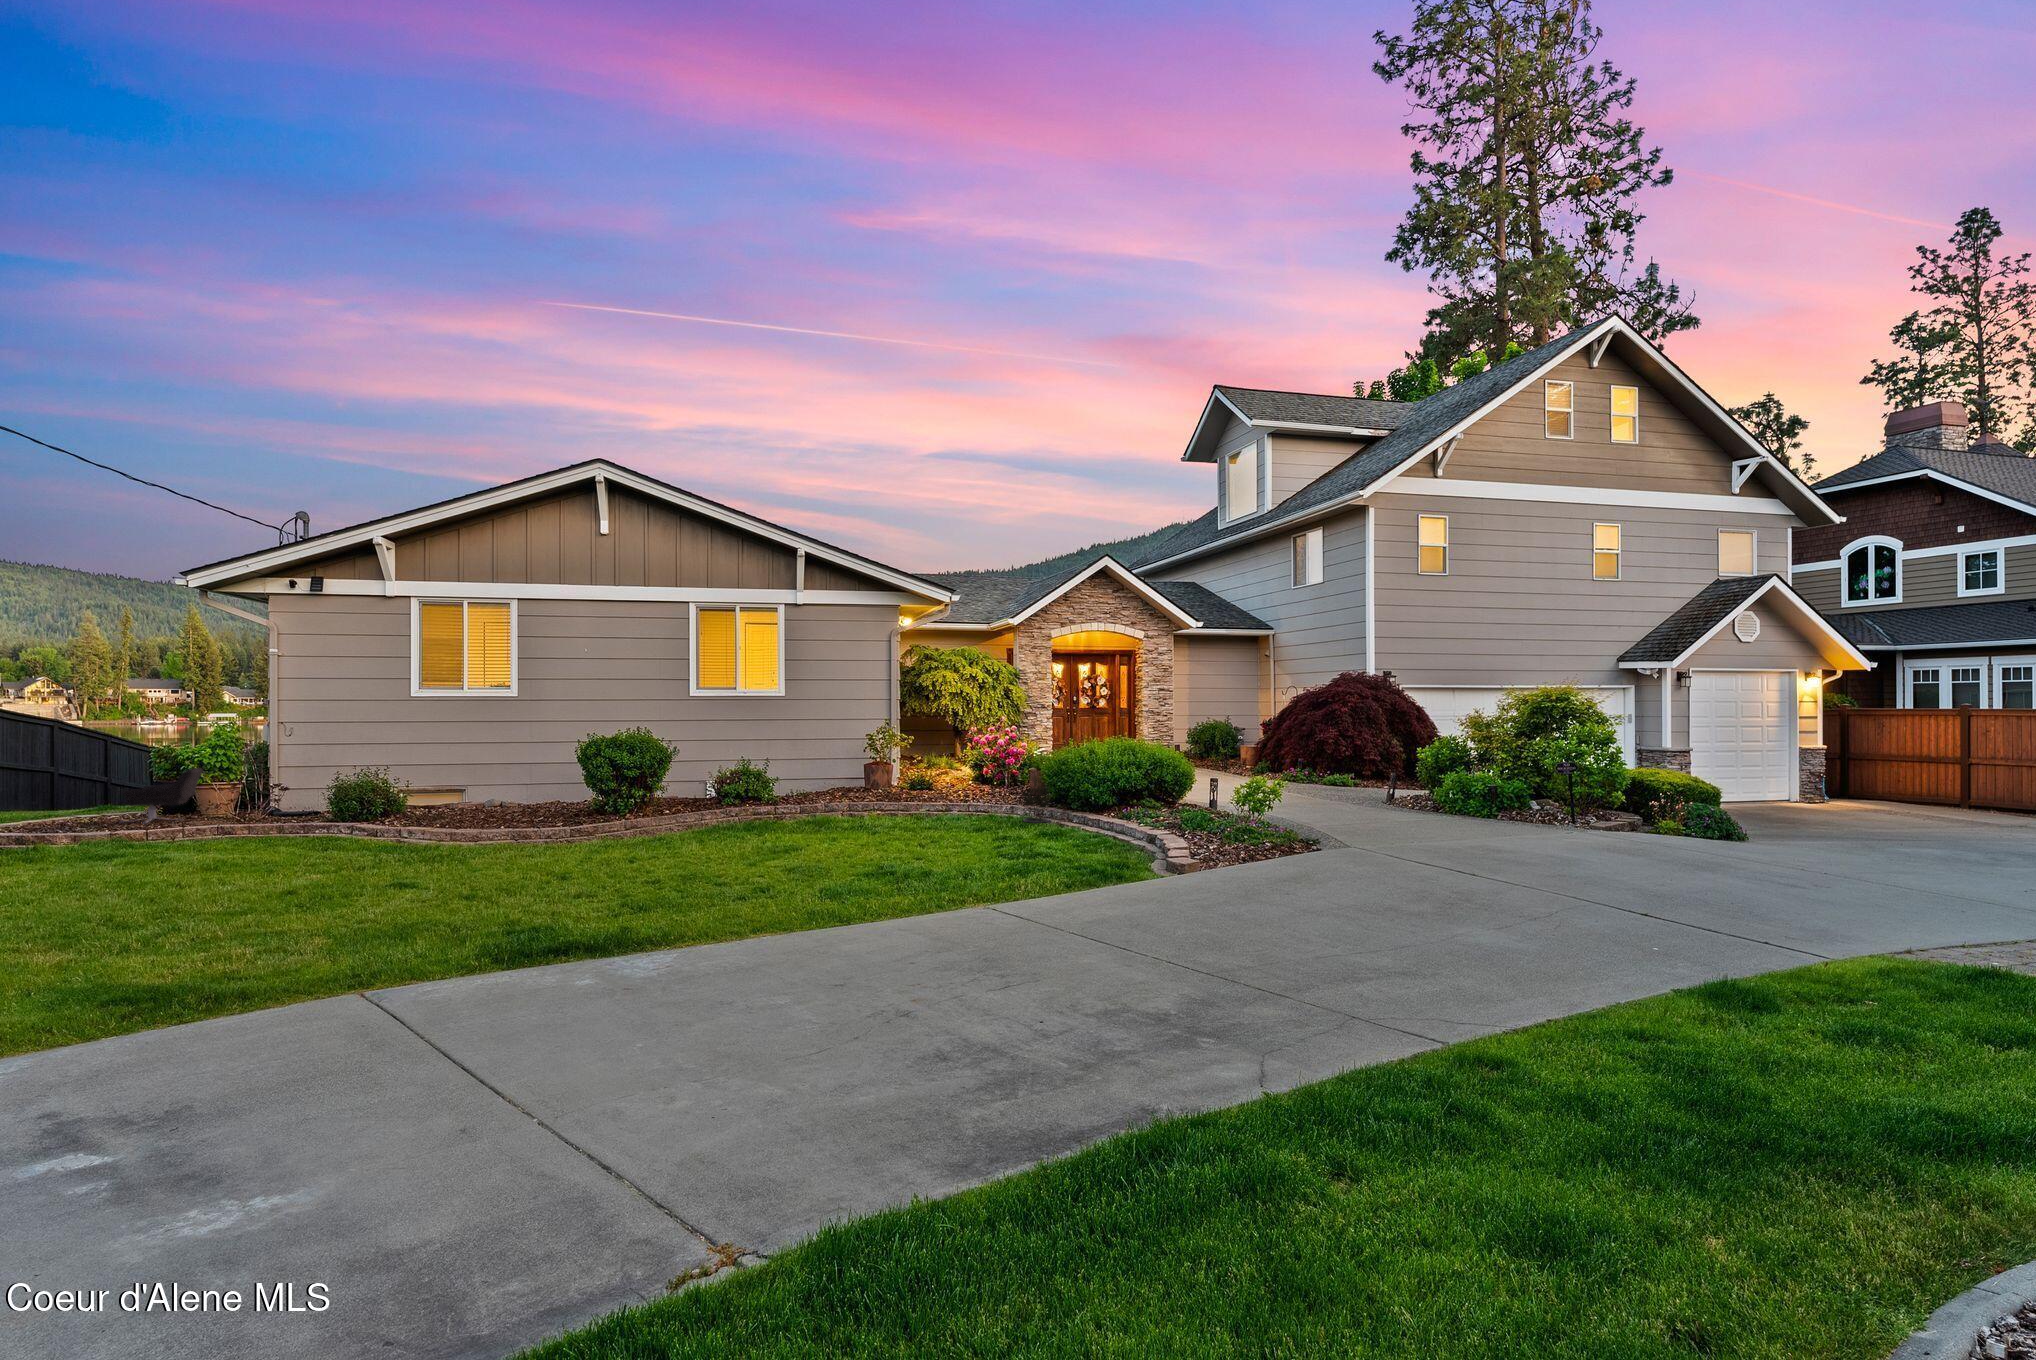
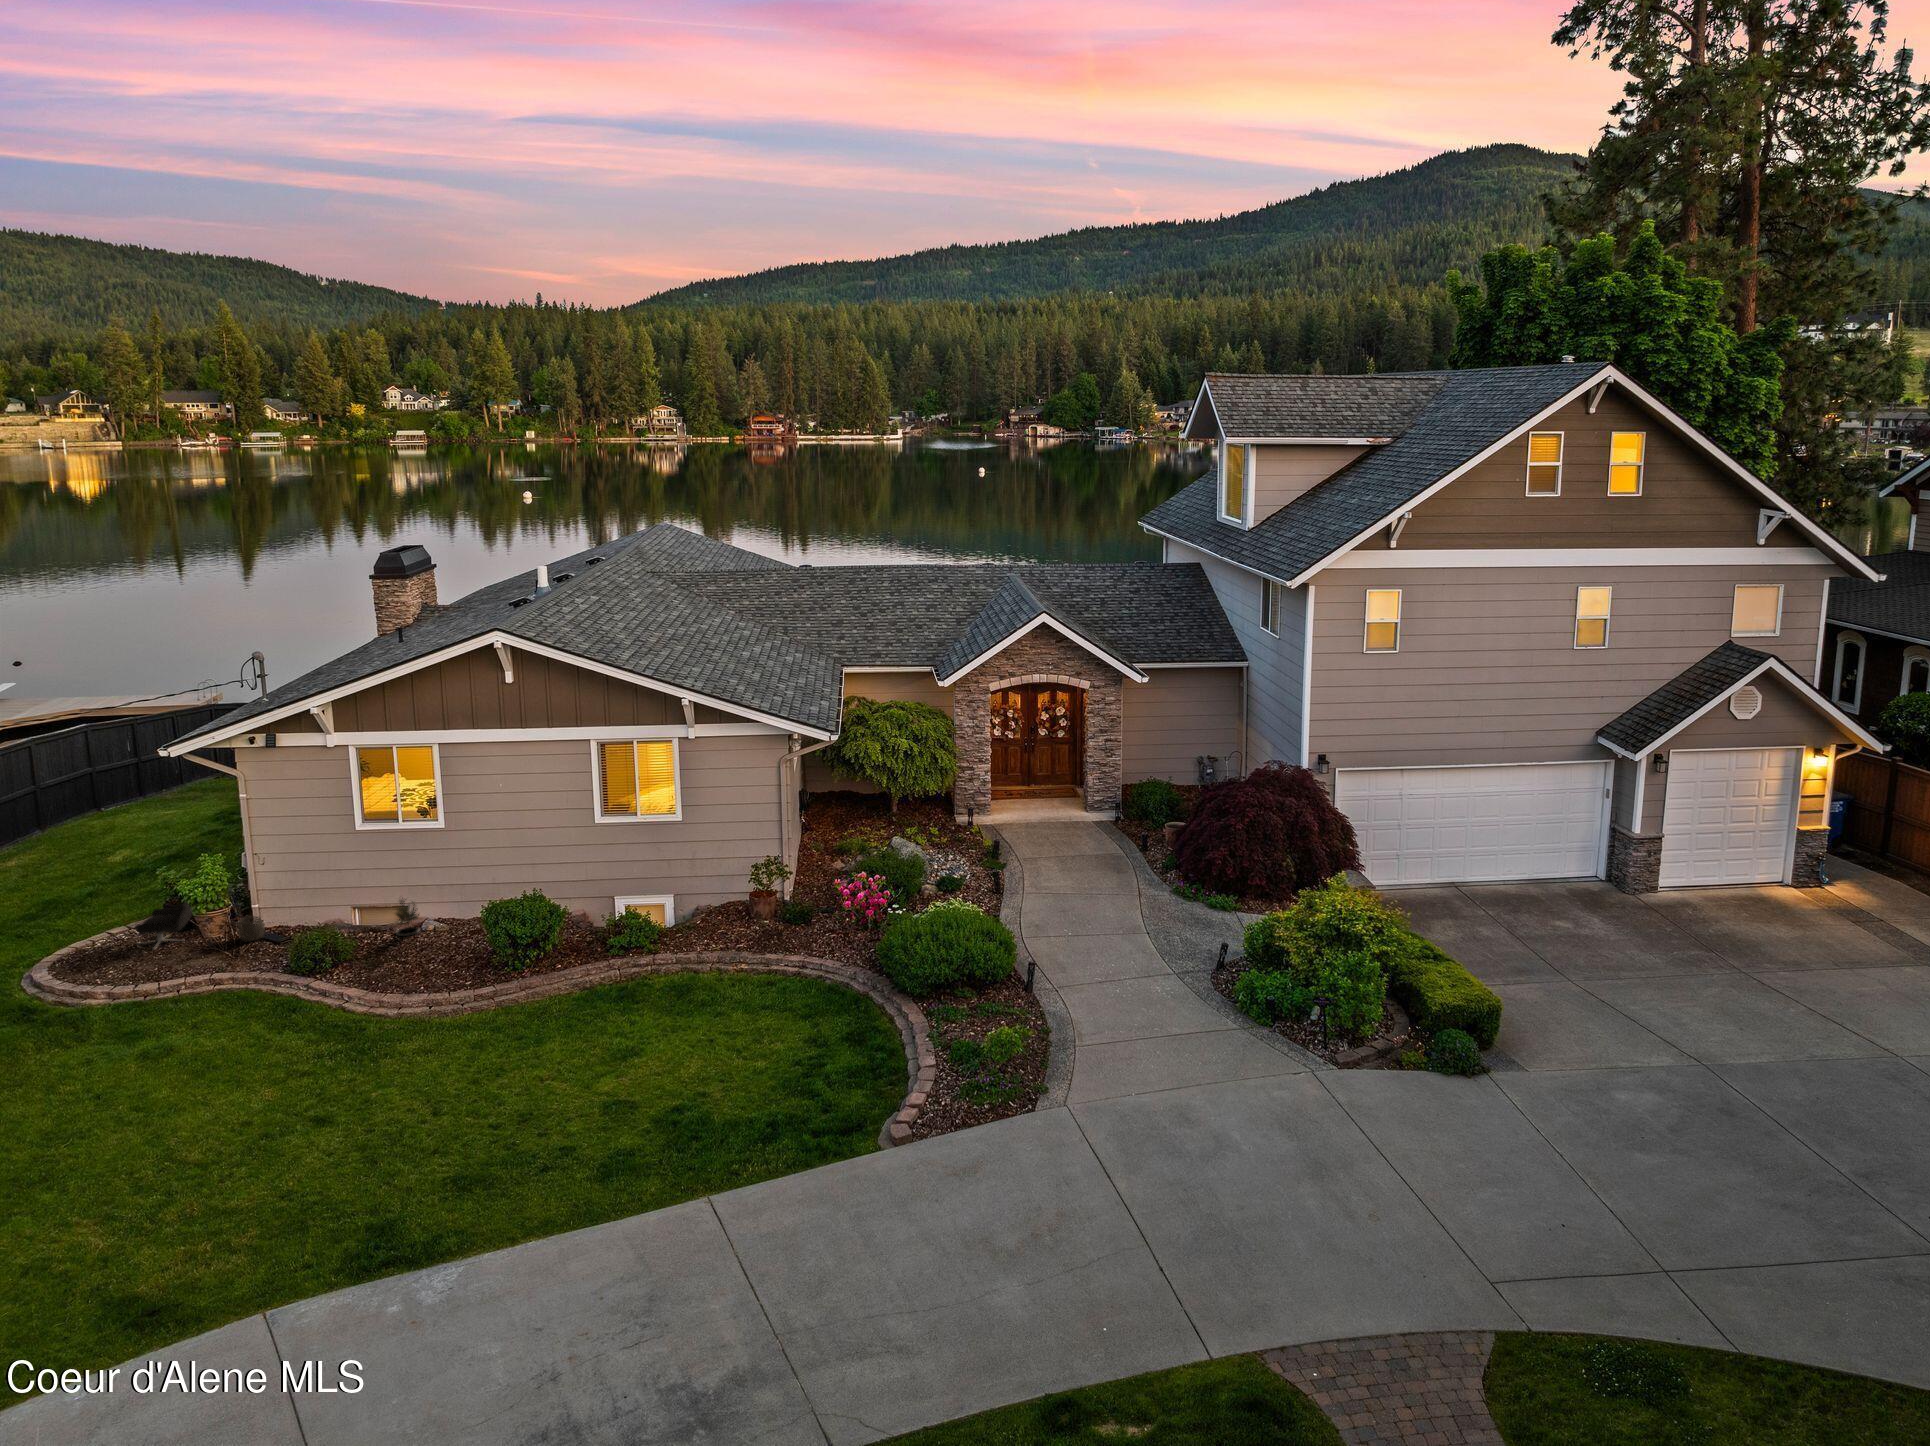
potted tree: present [1020,776,1050,823] -> present [396,898,420,936]
woven basket: none [255,792,289,819] -> present [237,916,265,941]

